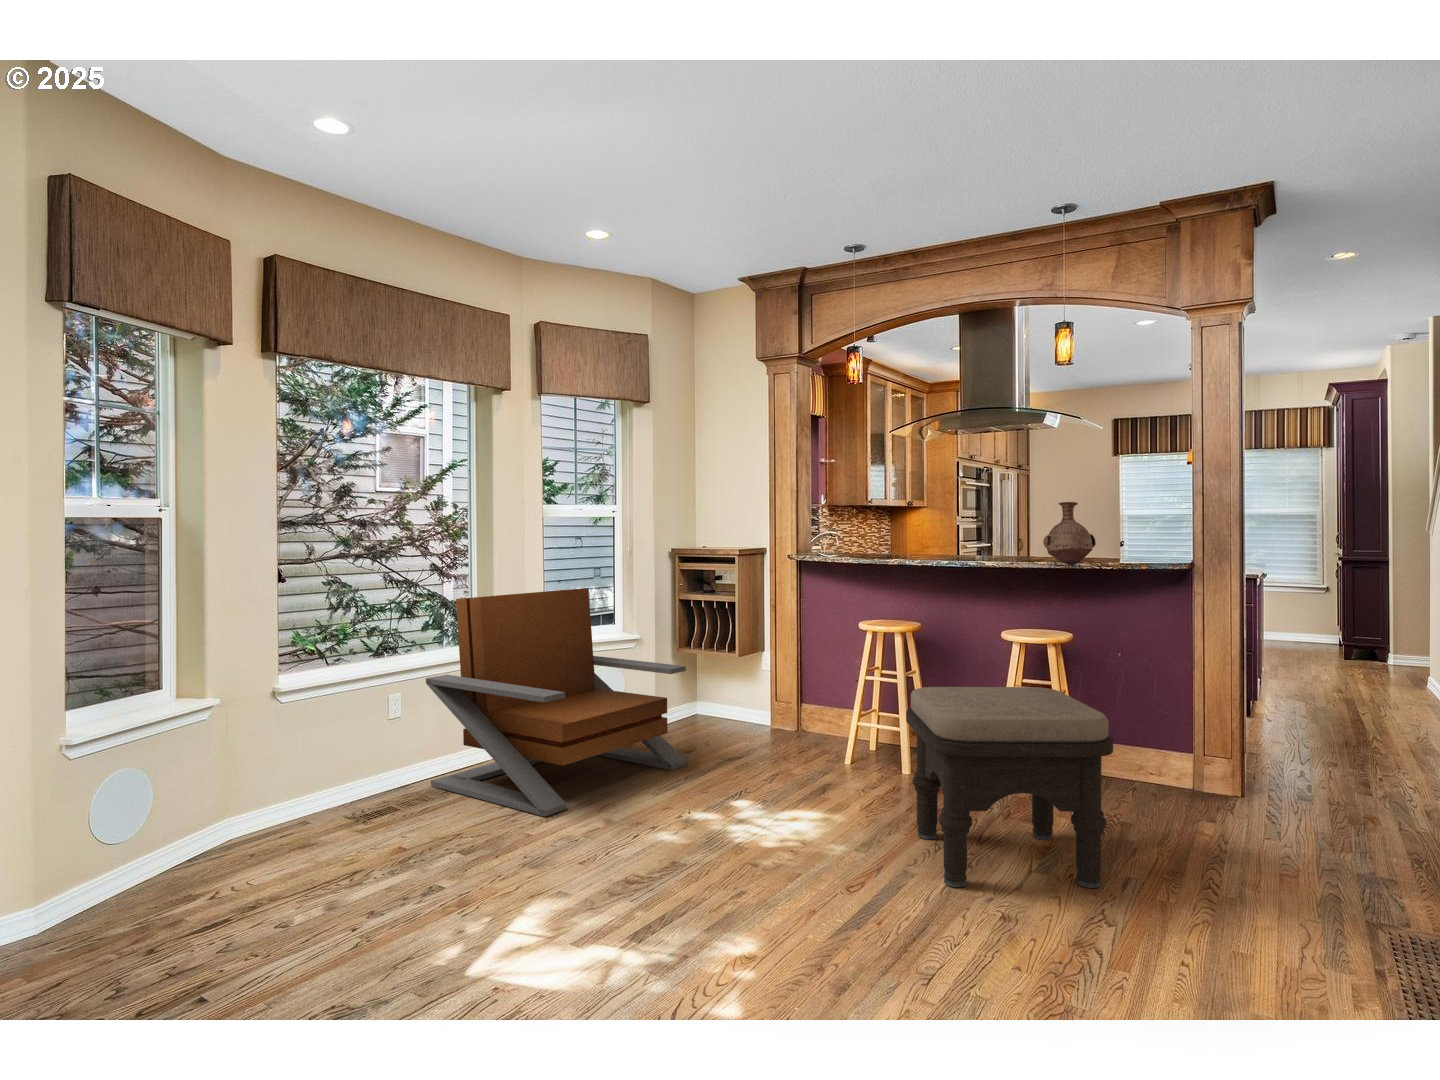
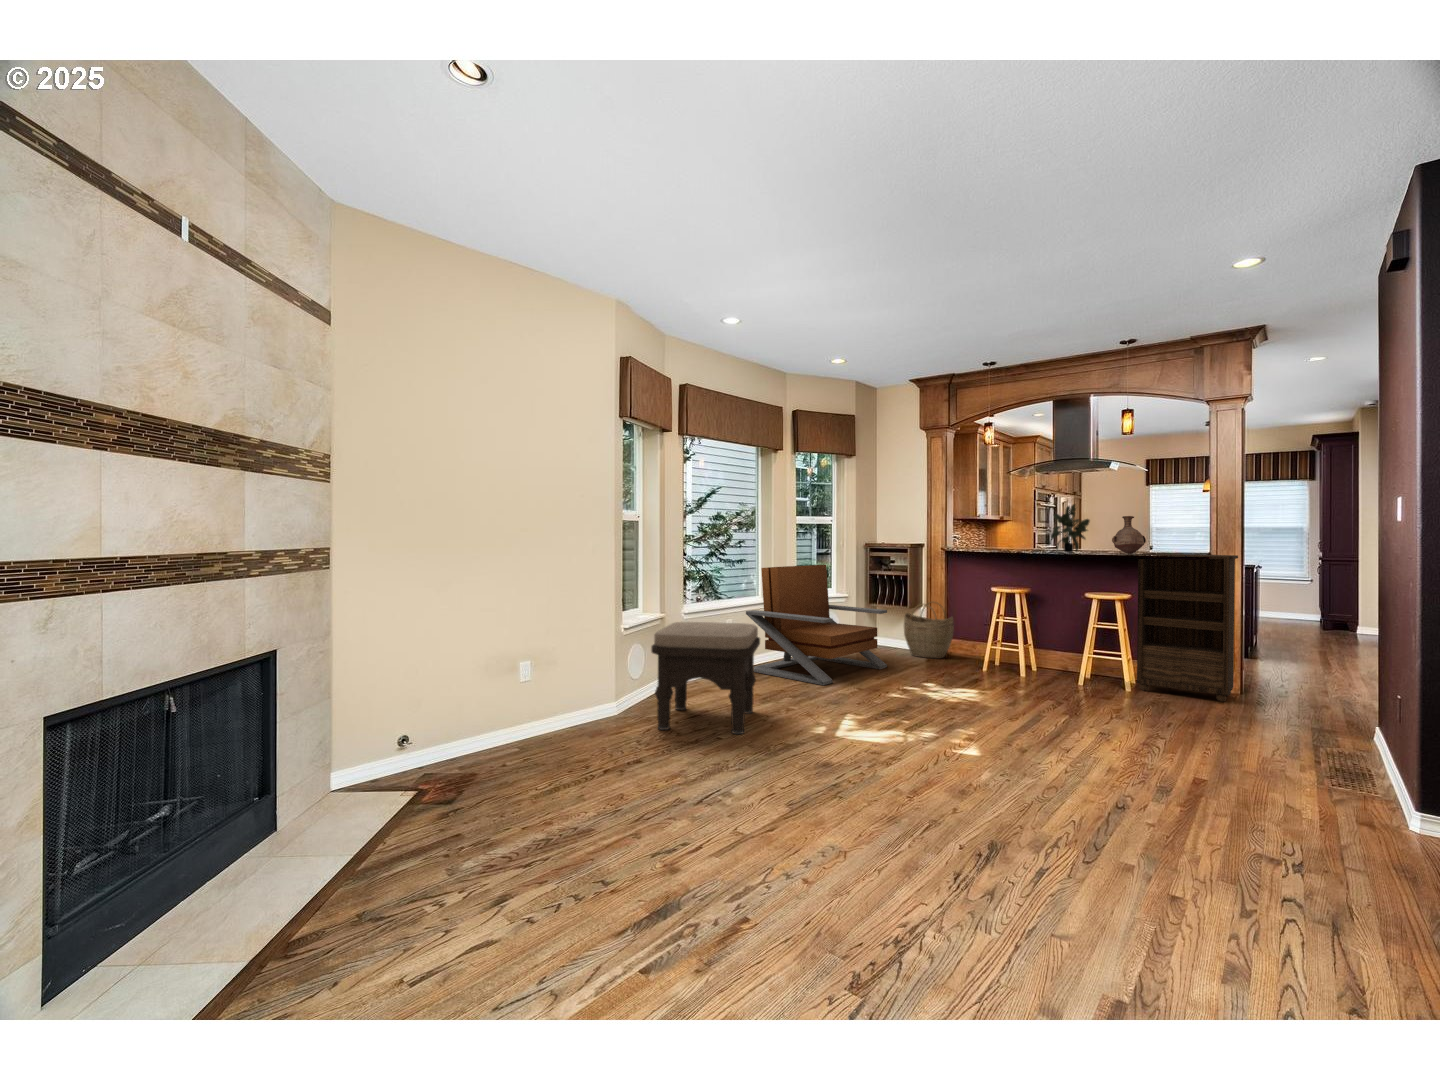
potted plant: none [948,482,1012,563] -> present [1051,504,1090,553]
bookshelf: none [1076,565,1235,818] -> present [1136,554,1238,702]
woven basket: none [729,644,809,740] -> present [904,602,954,658]
ottoman: present [906,687,1113,888] -> present [651,622,760,734]

